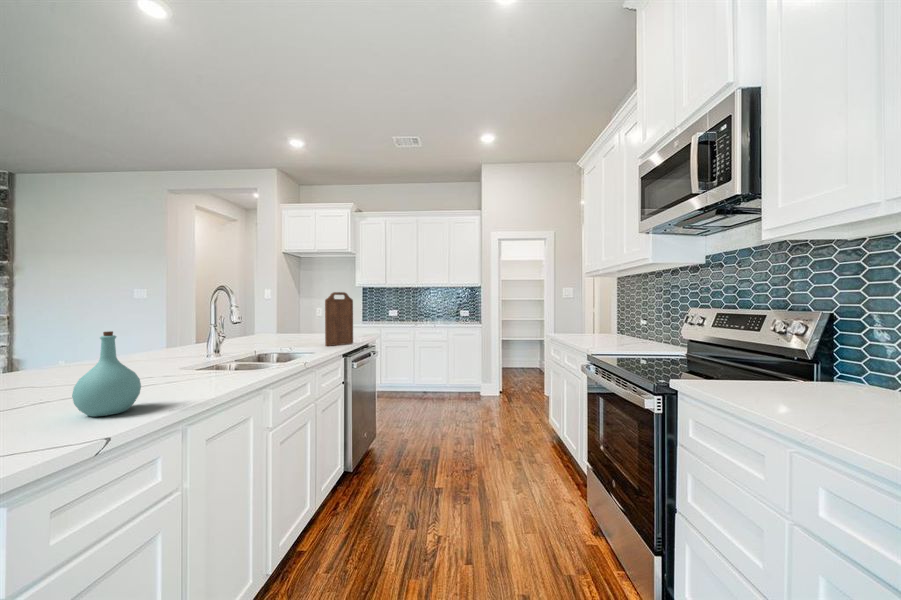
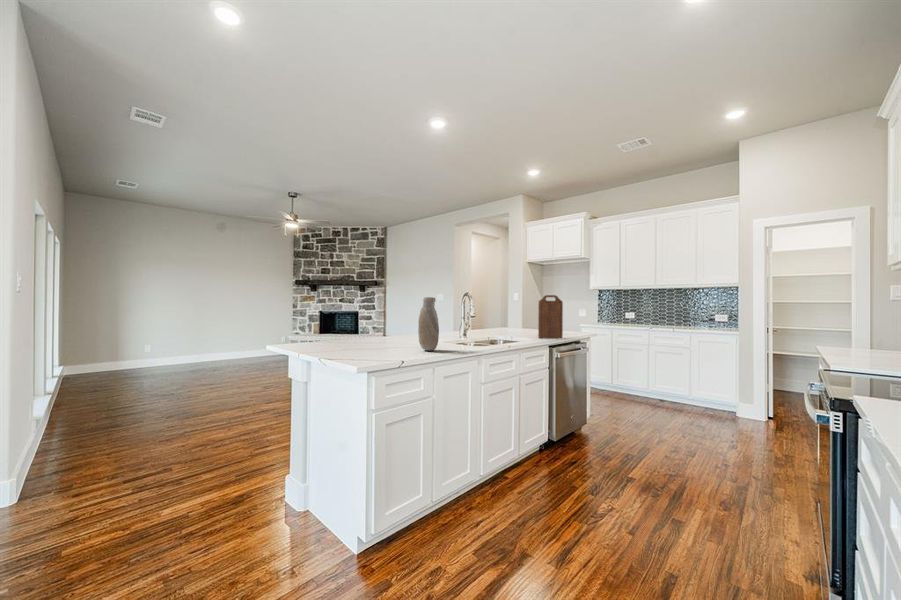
vase: none [144,294,193,393] -> present [418,297,439,351]
bottle: present [72,331,141,417] -> none [390,316,415,355]

